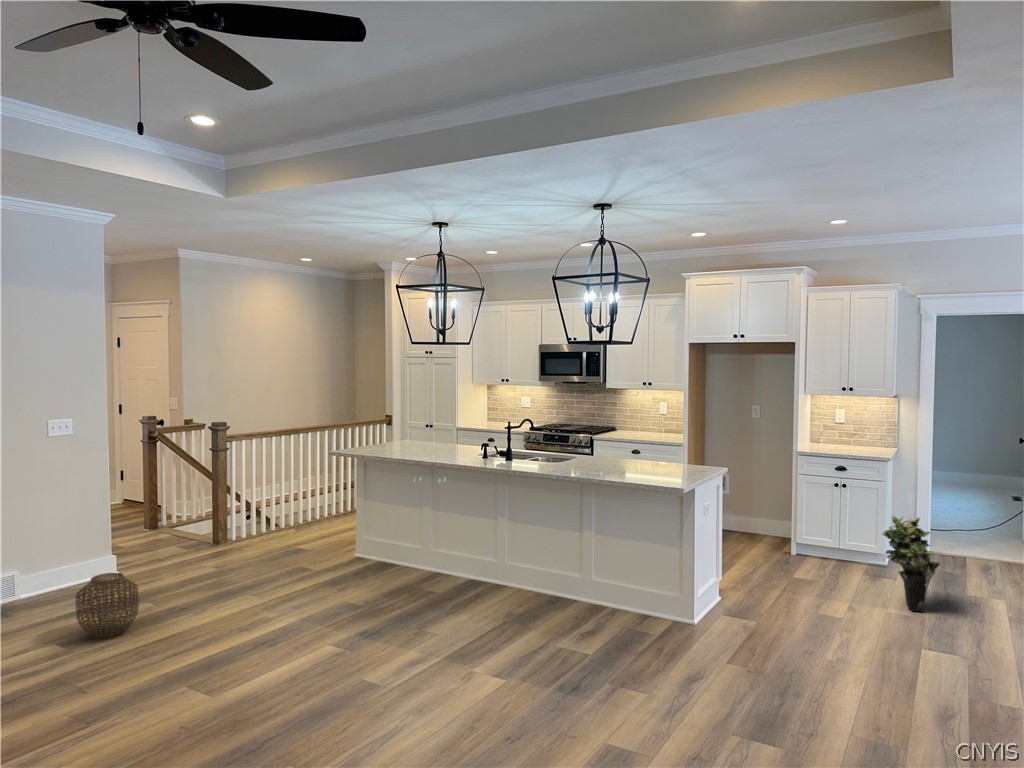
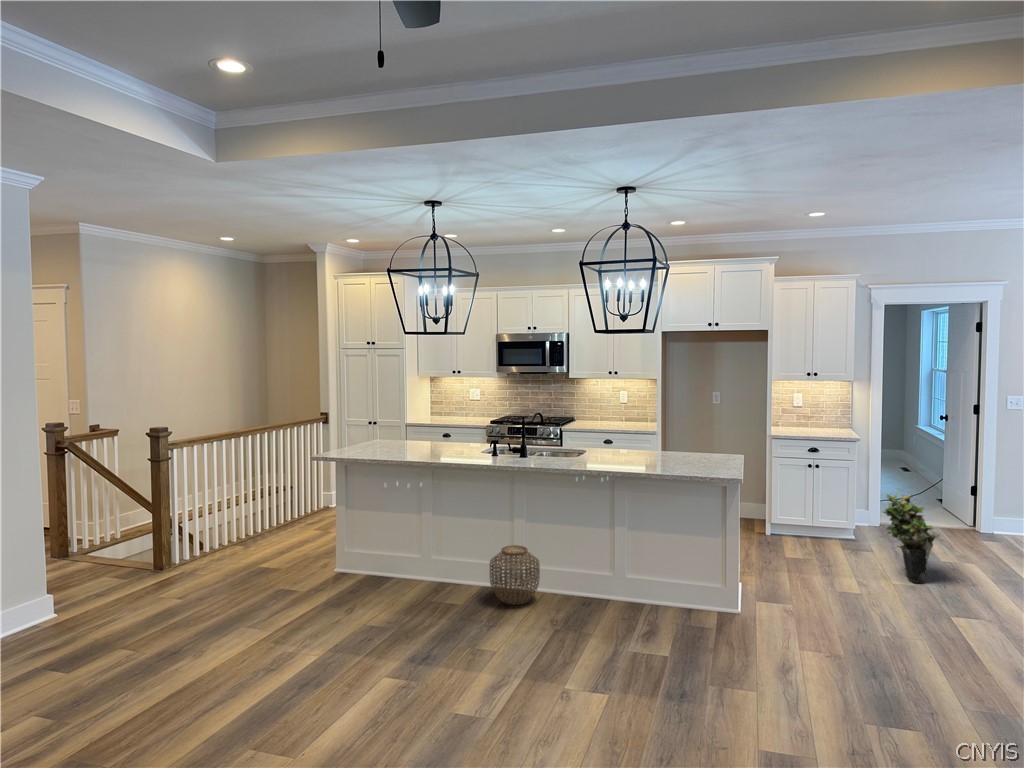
woven basket: present [76,573,139,638] -> present [489,545,540,605]

